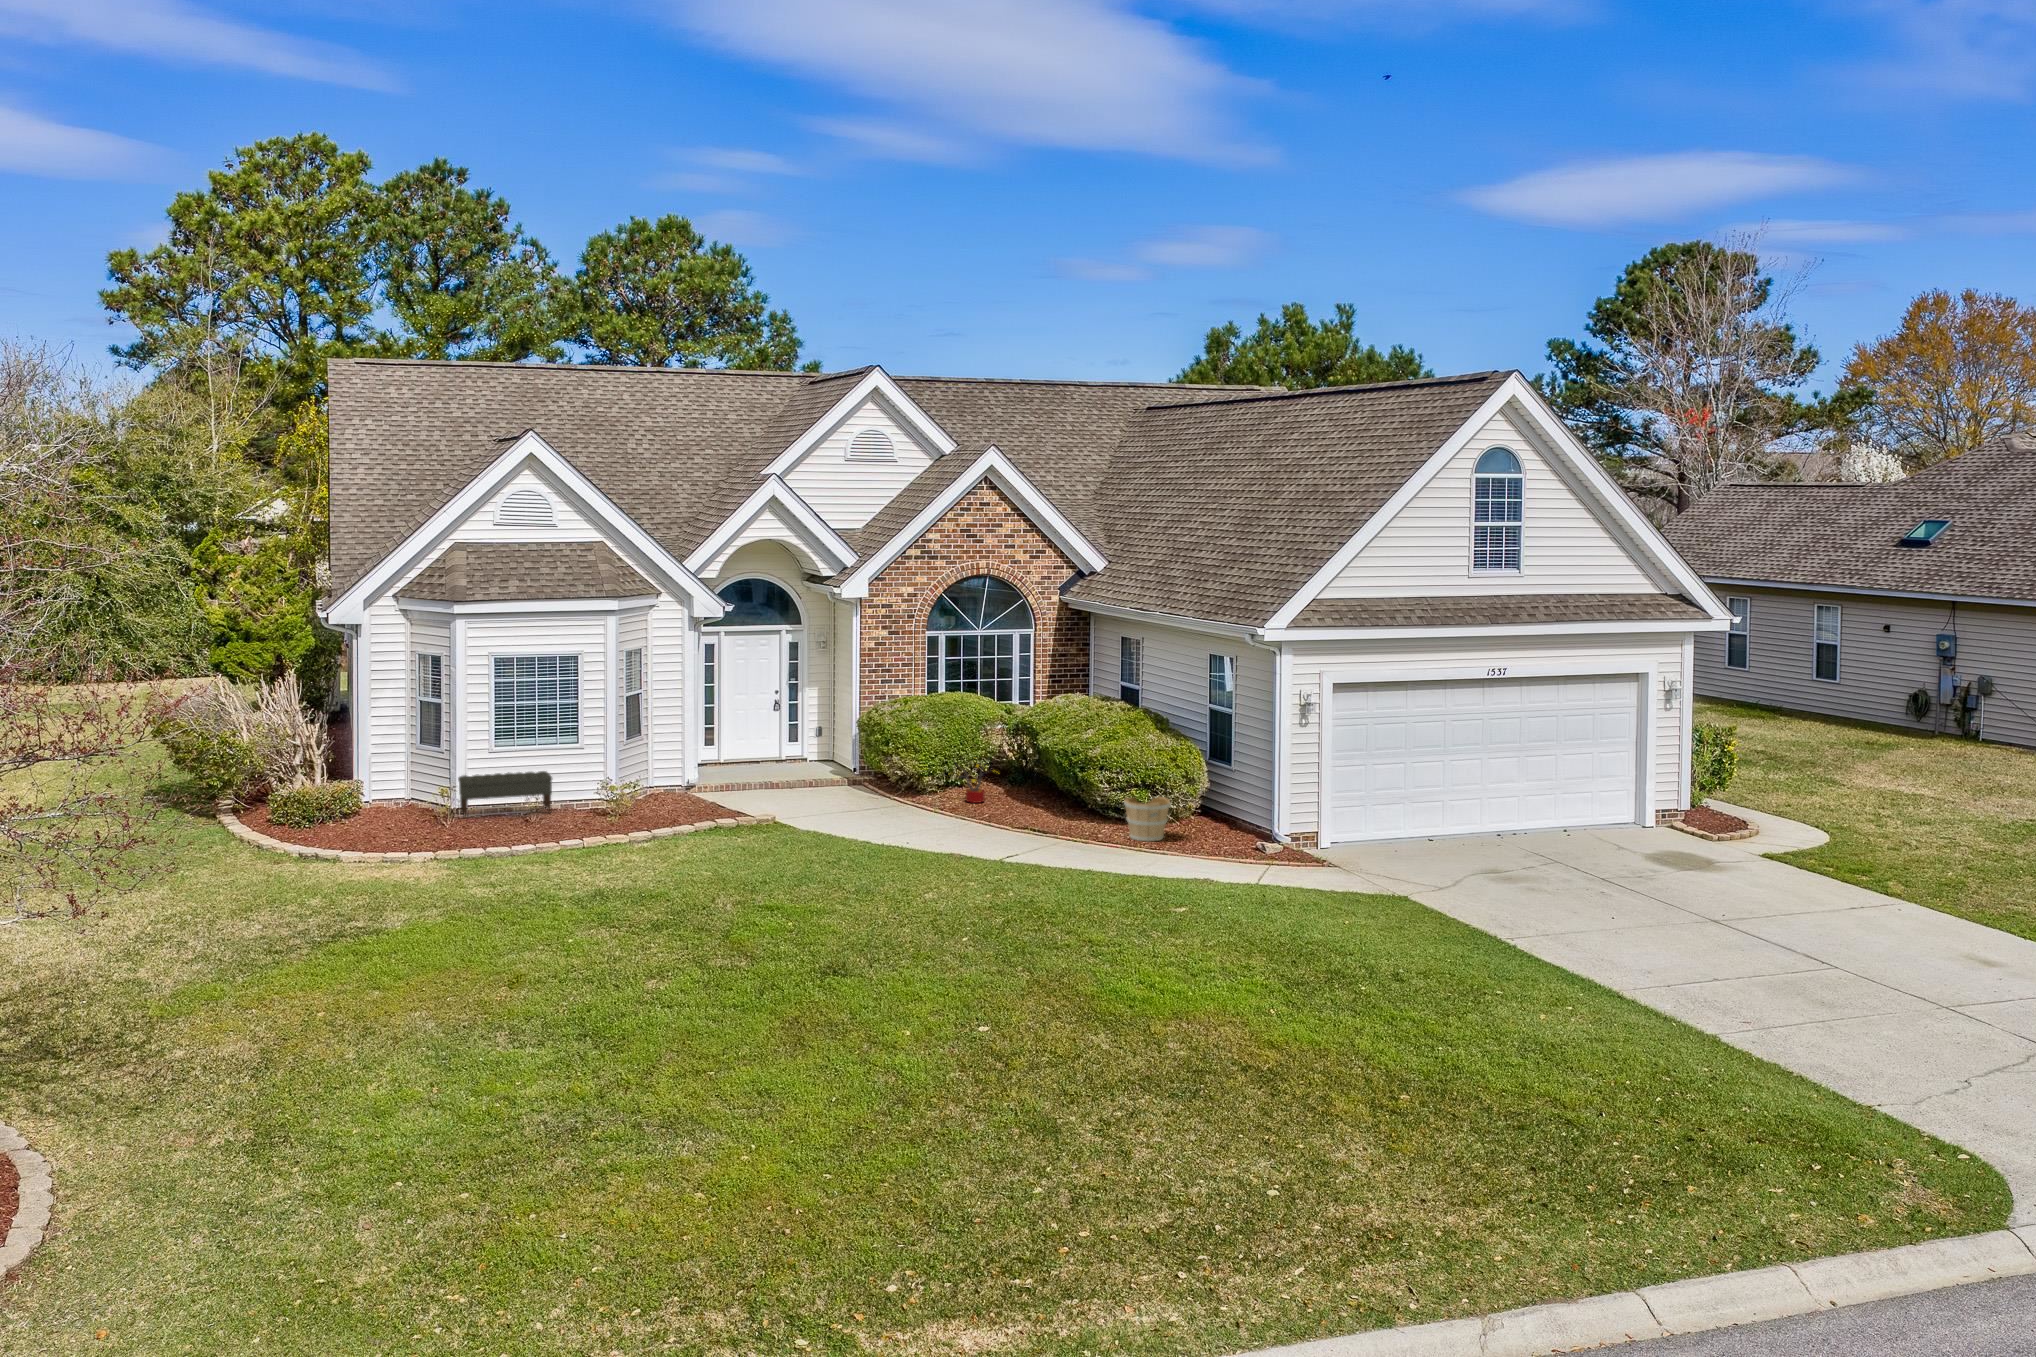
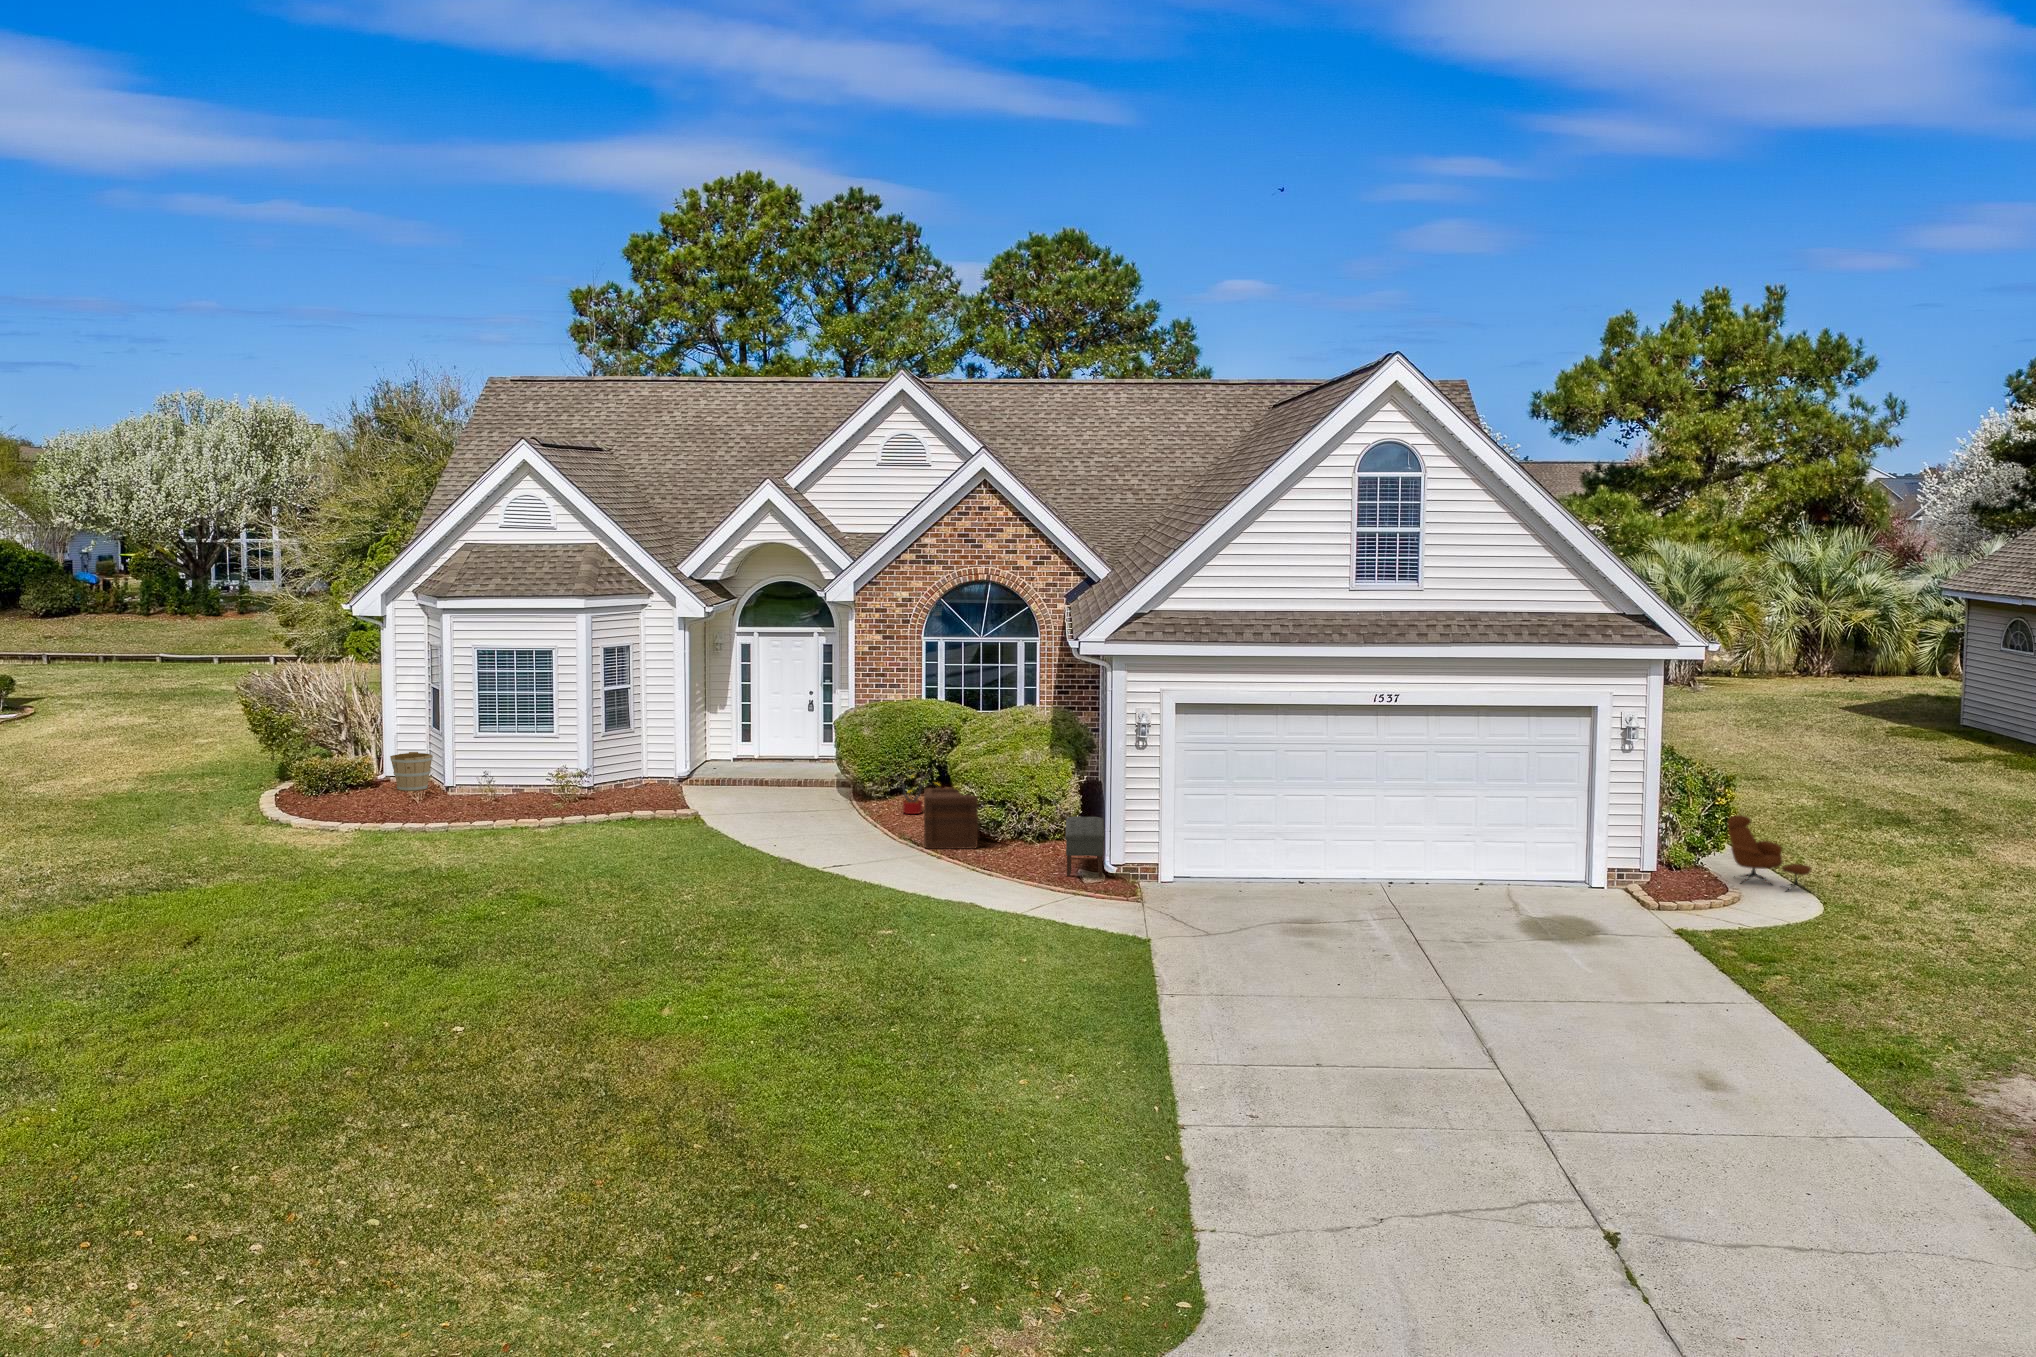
lounge chair: none [1716,758,1793,819] -> present [1727,815,1811,889]
bench: present [458,771,552,818] -> present [1065,816,1104,877]
wooden crate: none [1045,774,1114,835] -> present [924,788,978,849]
wooden bucket: present [1124,797,1171,842] -> present [390,752,433,791]

